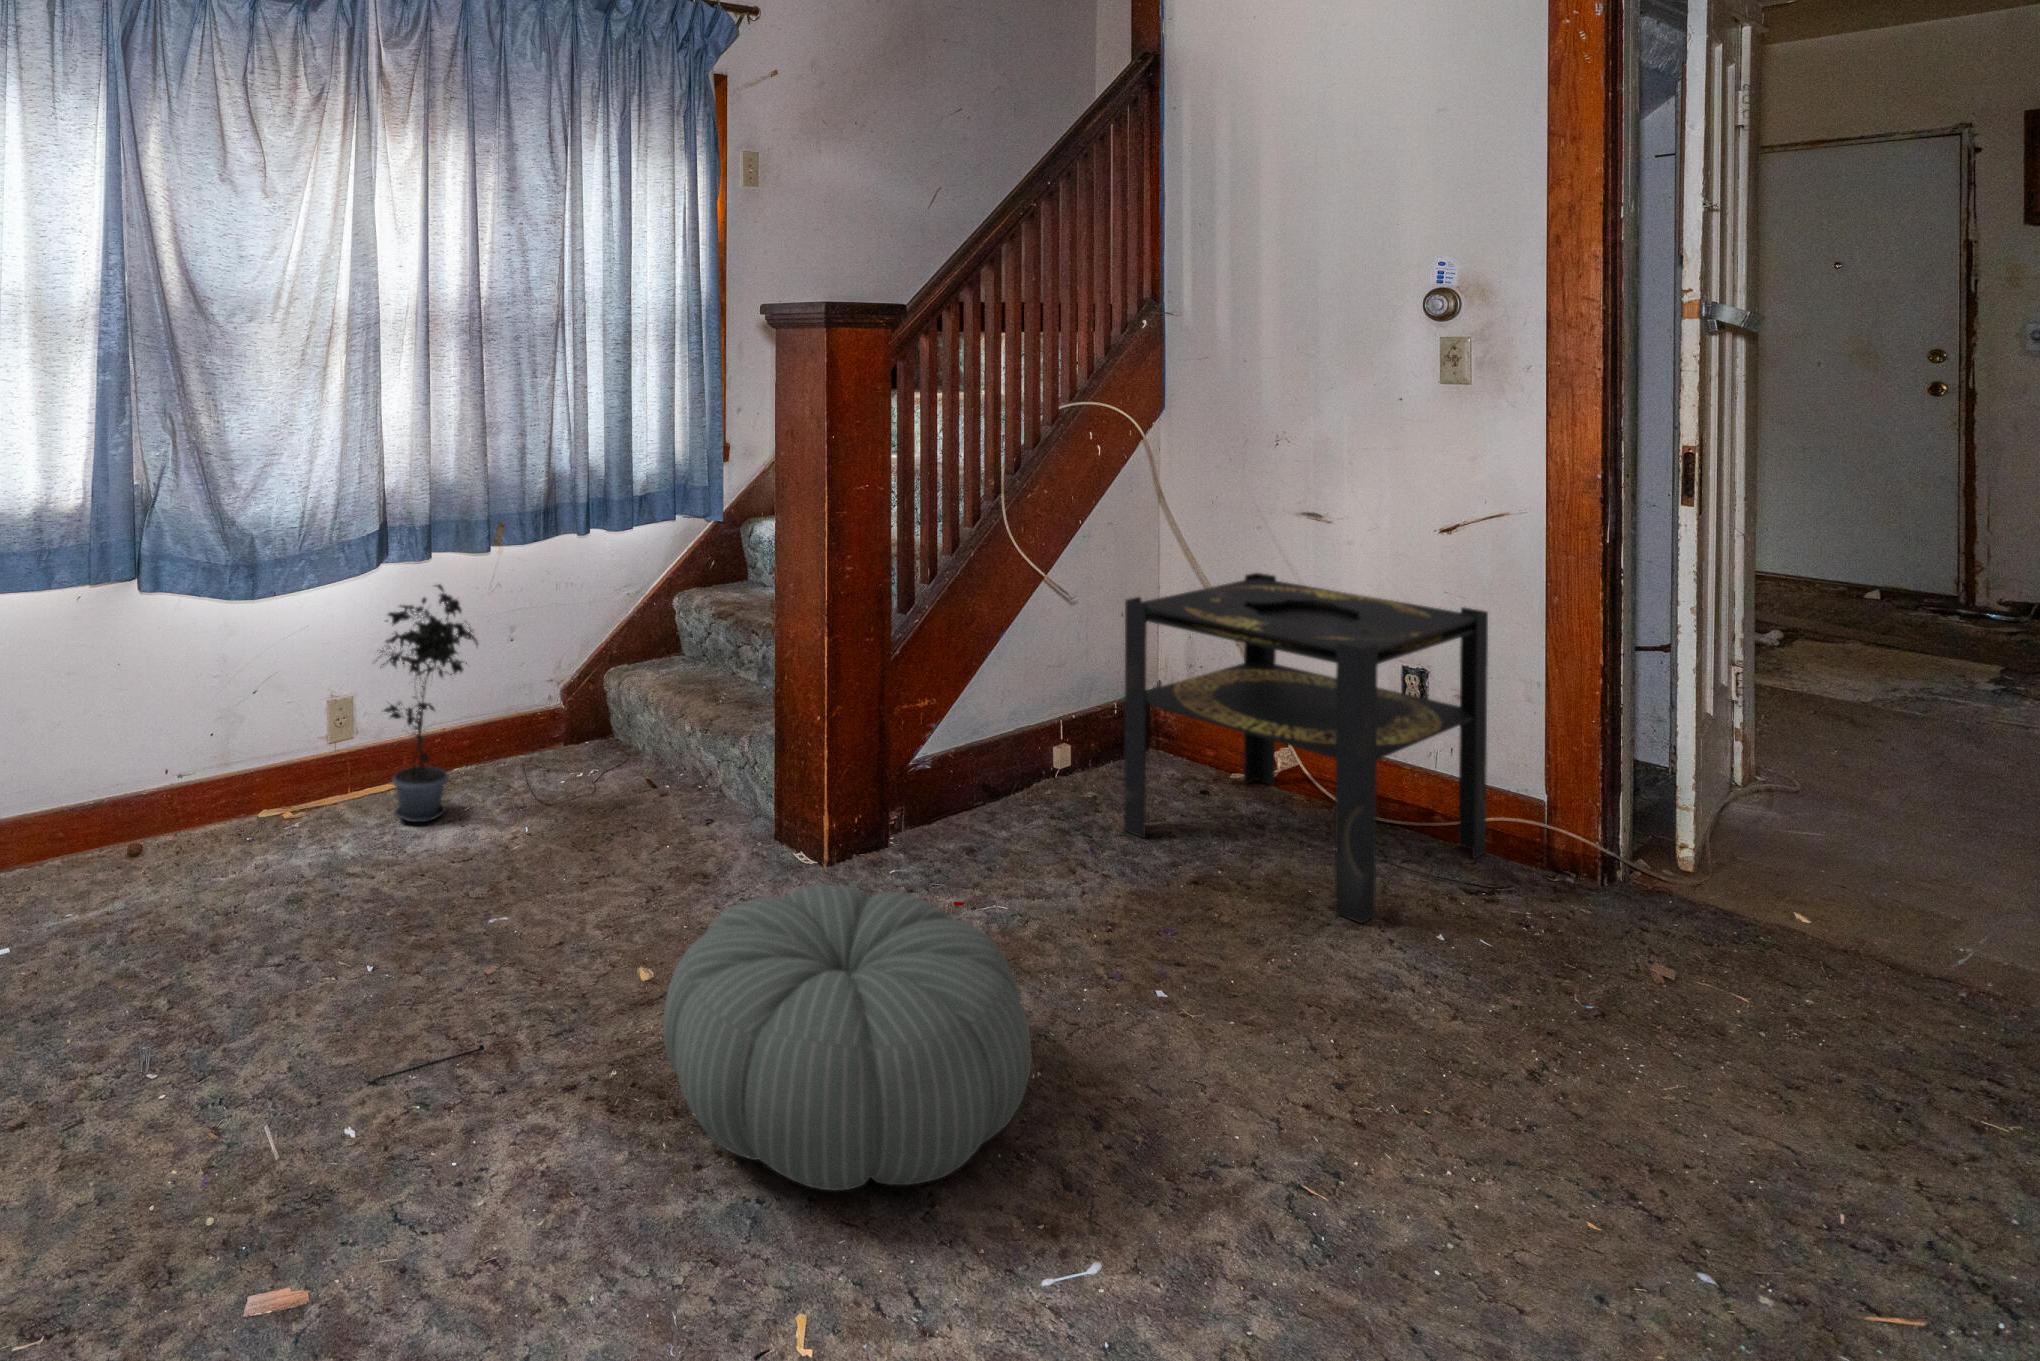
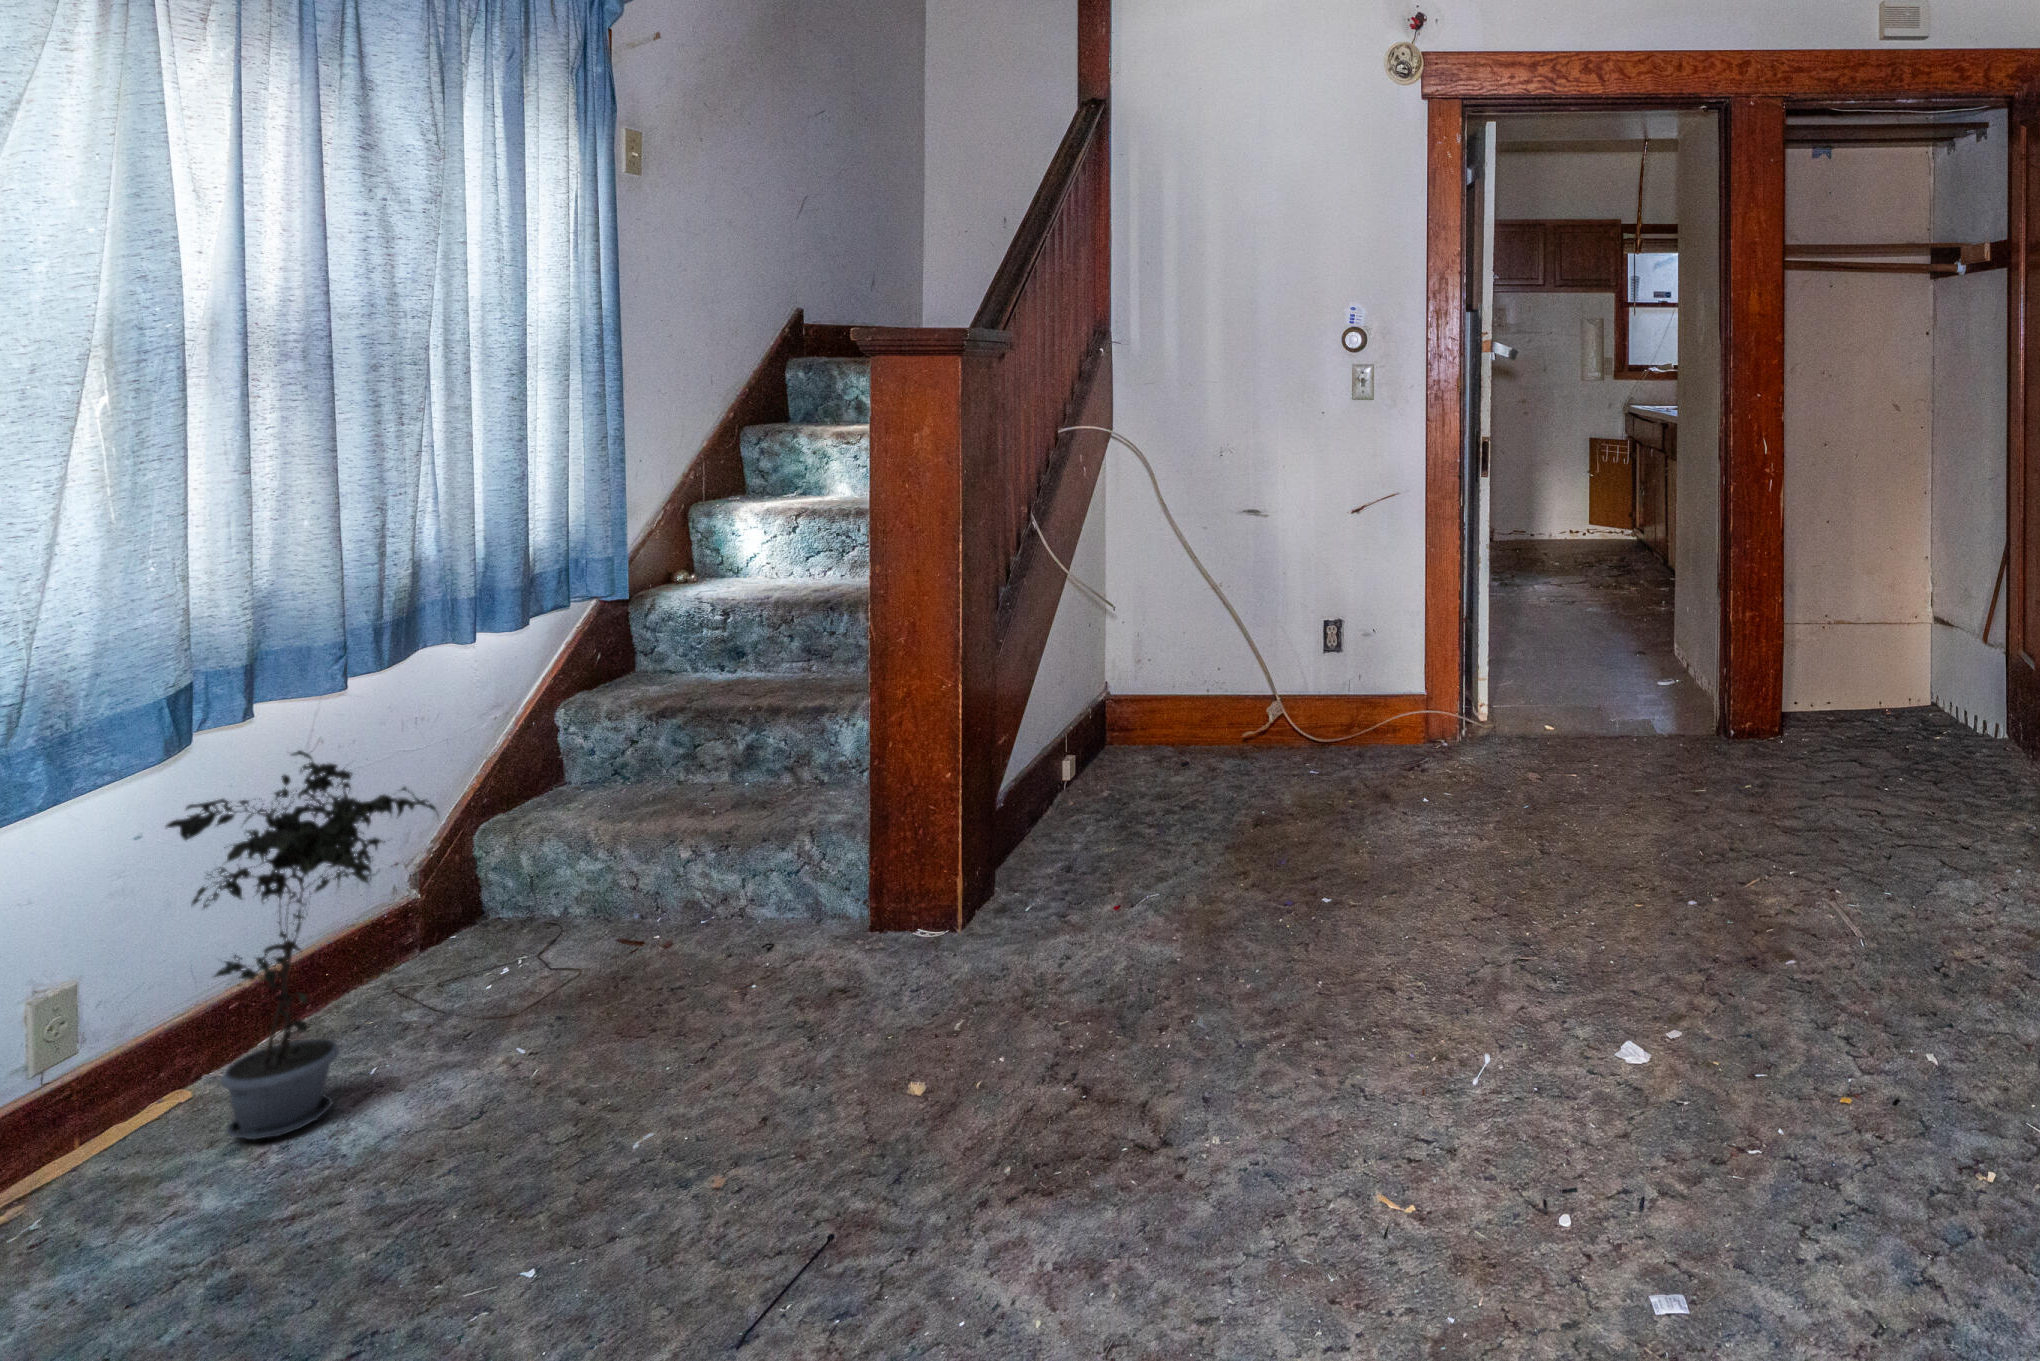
side table: present [1124,573,1488,923] -> none [1165,564,1391,812]
pouf: present [663,885,1031,1191] -> none [1041,879,1389,1145]

